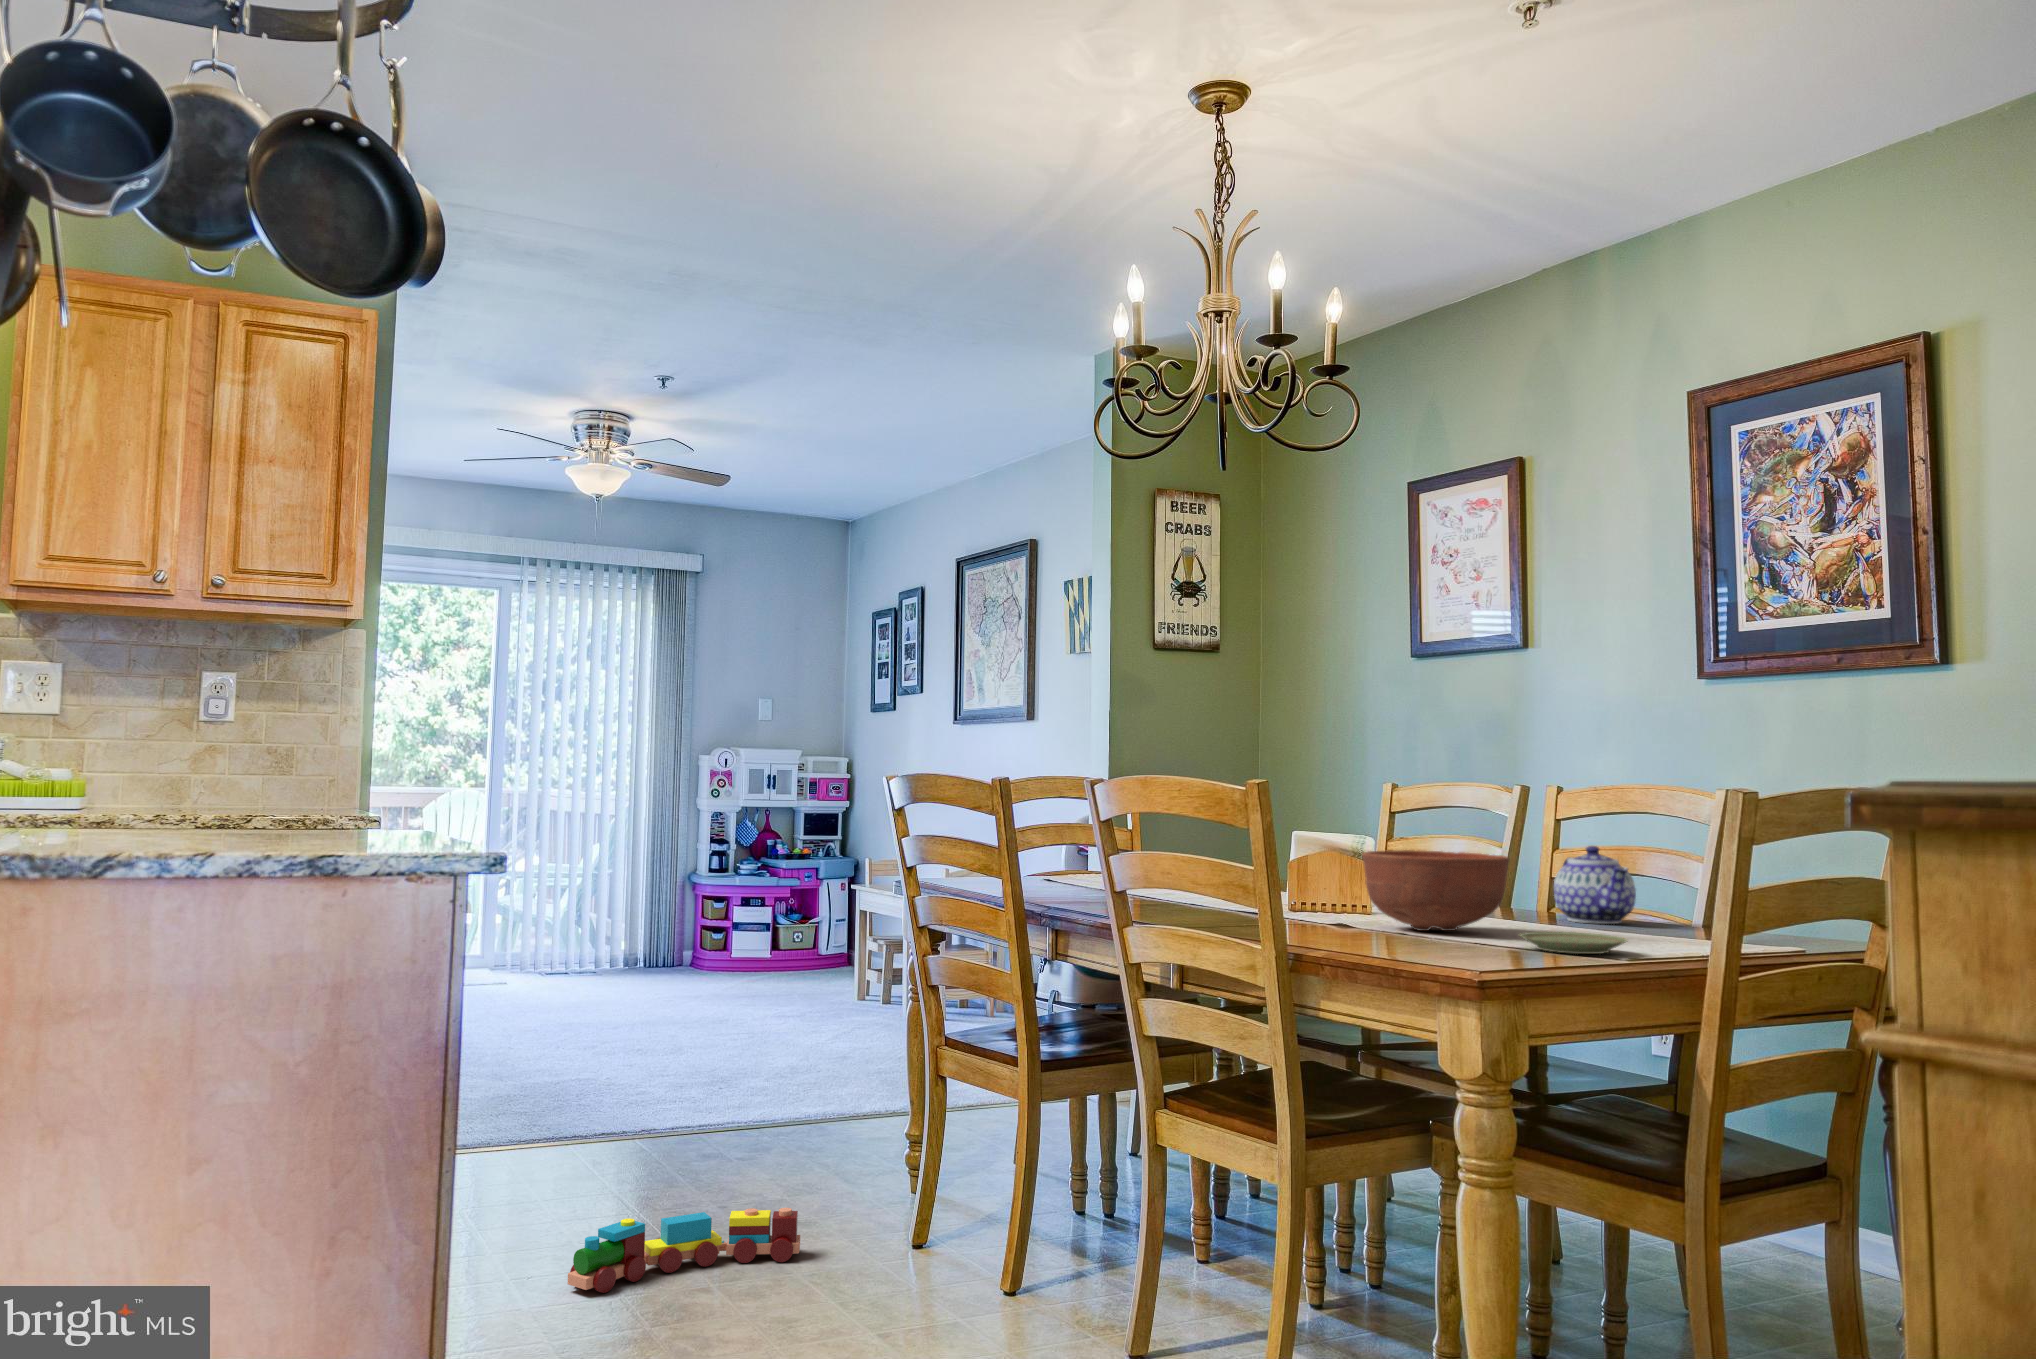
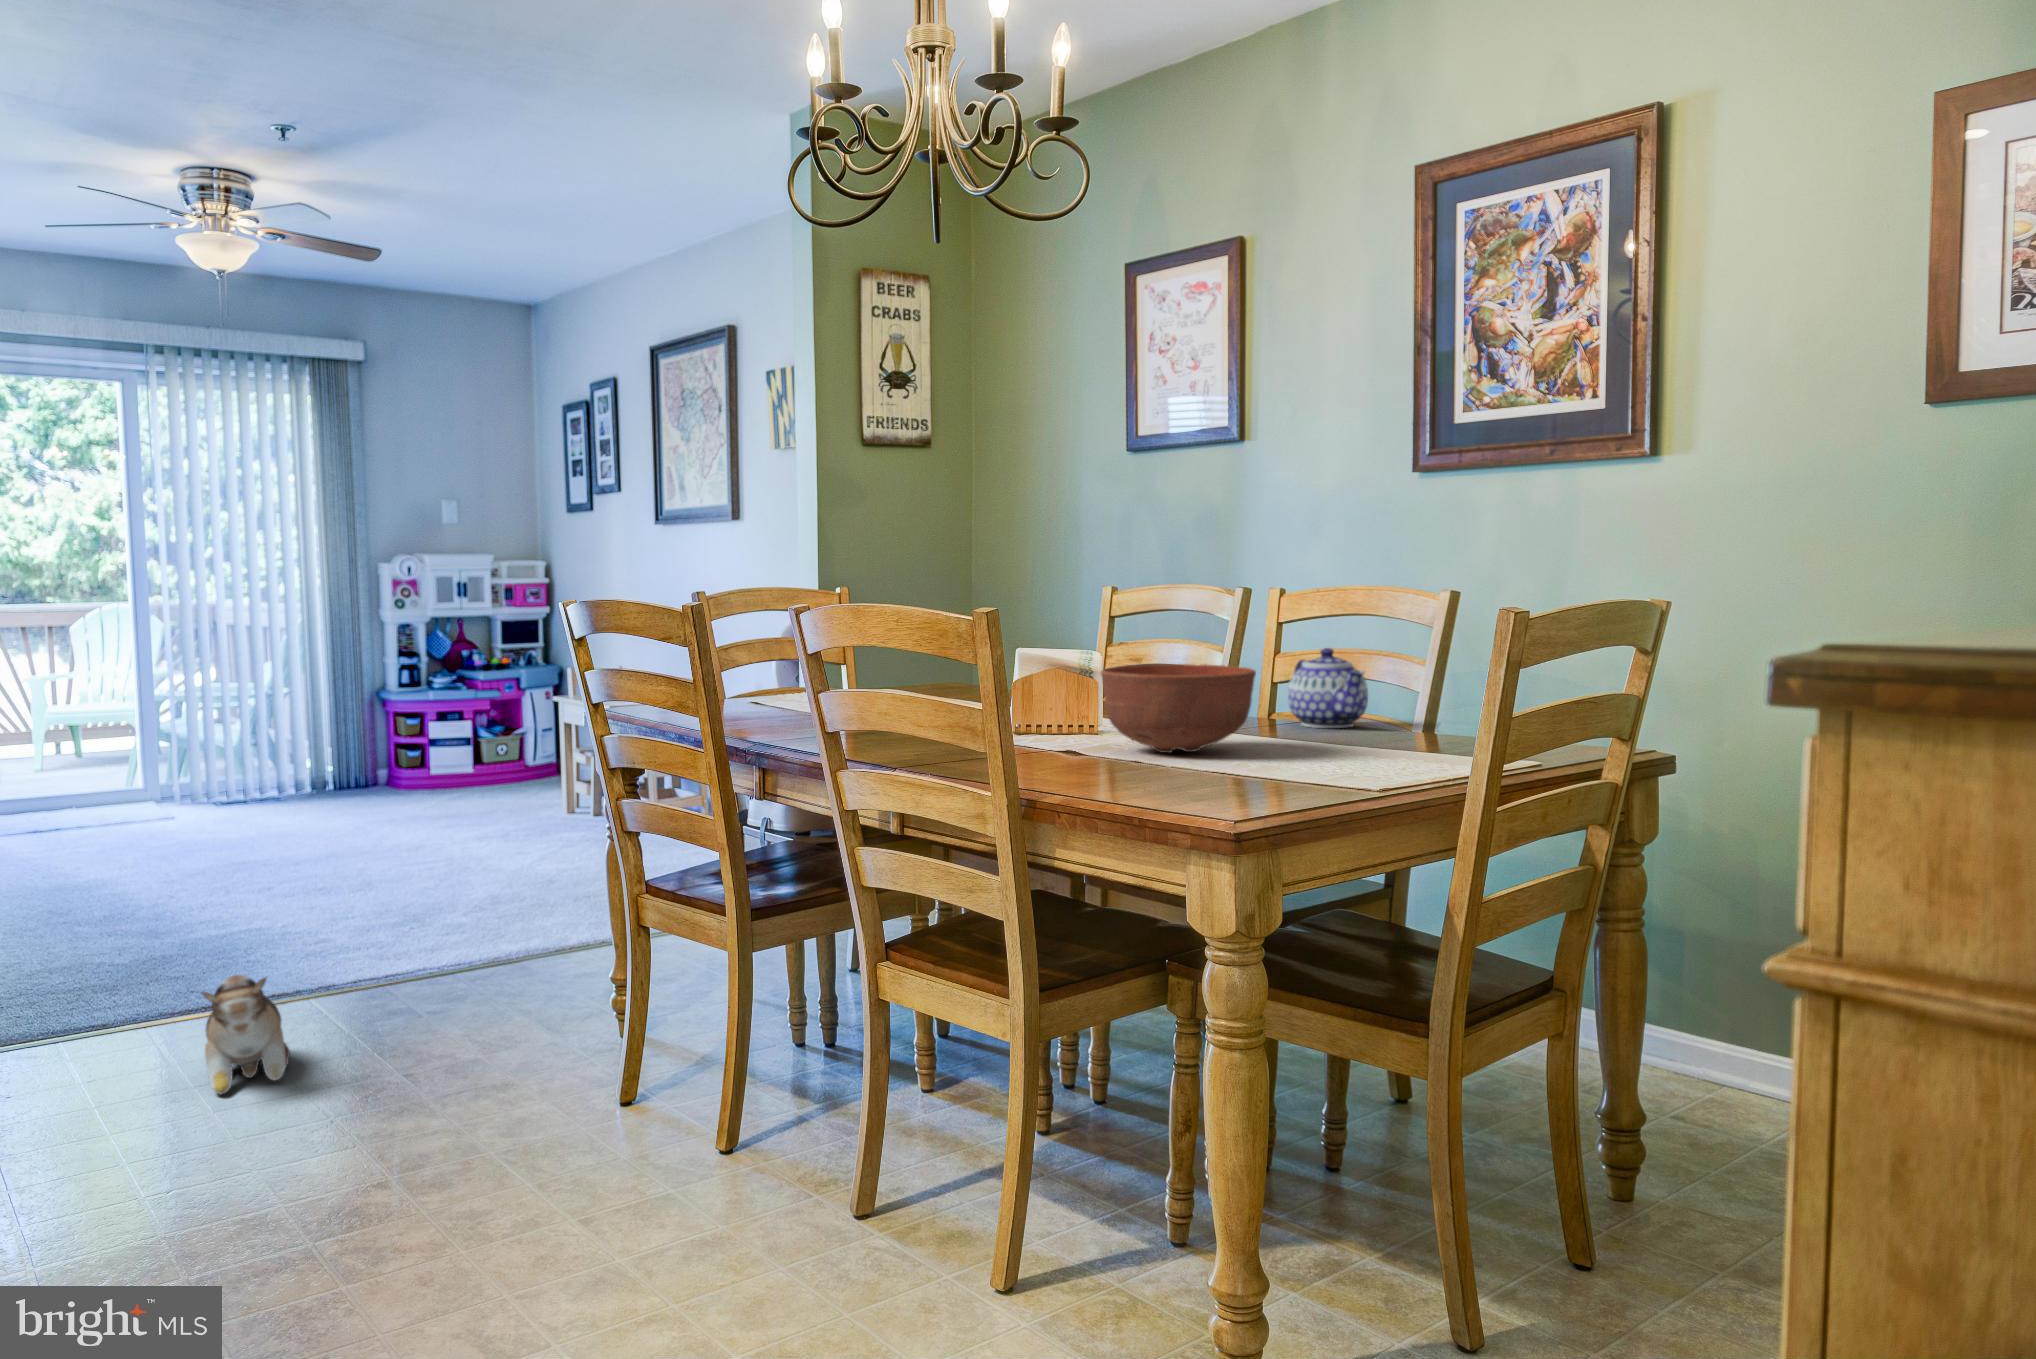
plate: present [1520,932,1627,954] -> none [1272,751,1386,778]
plush toy: none [568,1096,631,1203] -> present [202,975,290,1094]
toy train: present [568,1208,800,1293] -> none [192,1086,488,1215]

